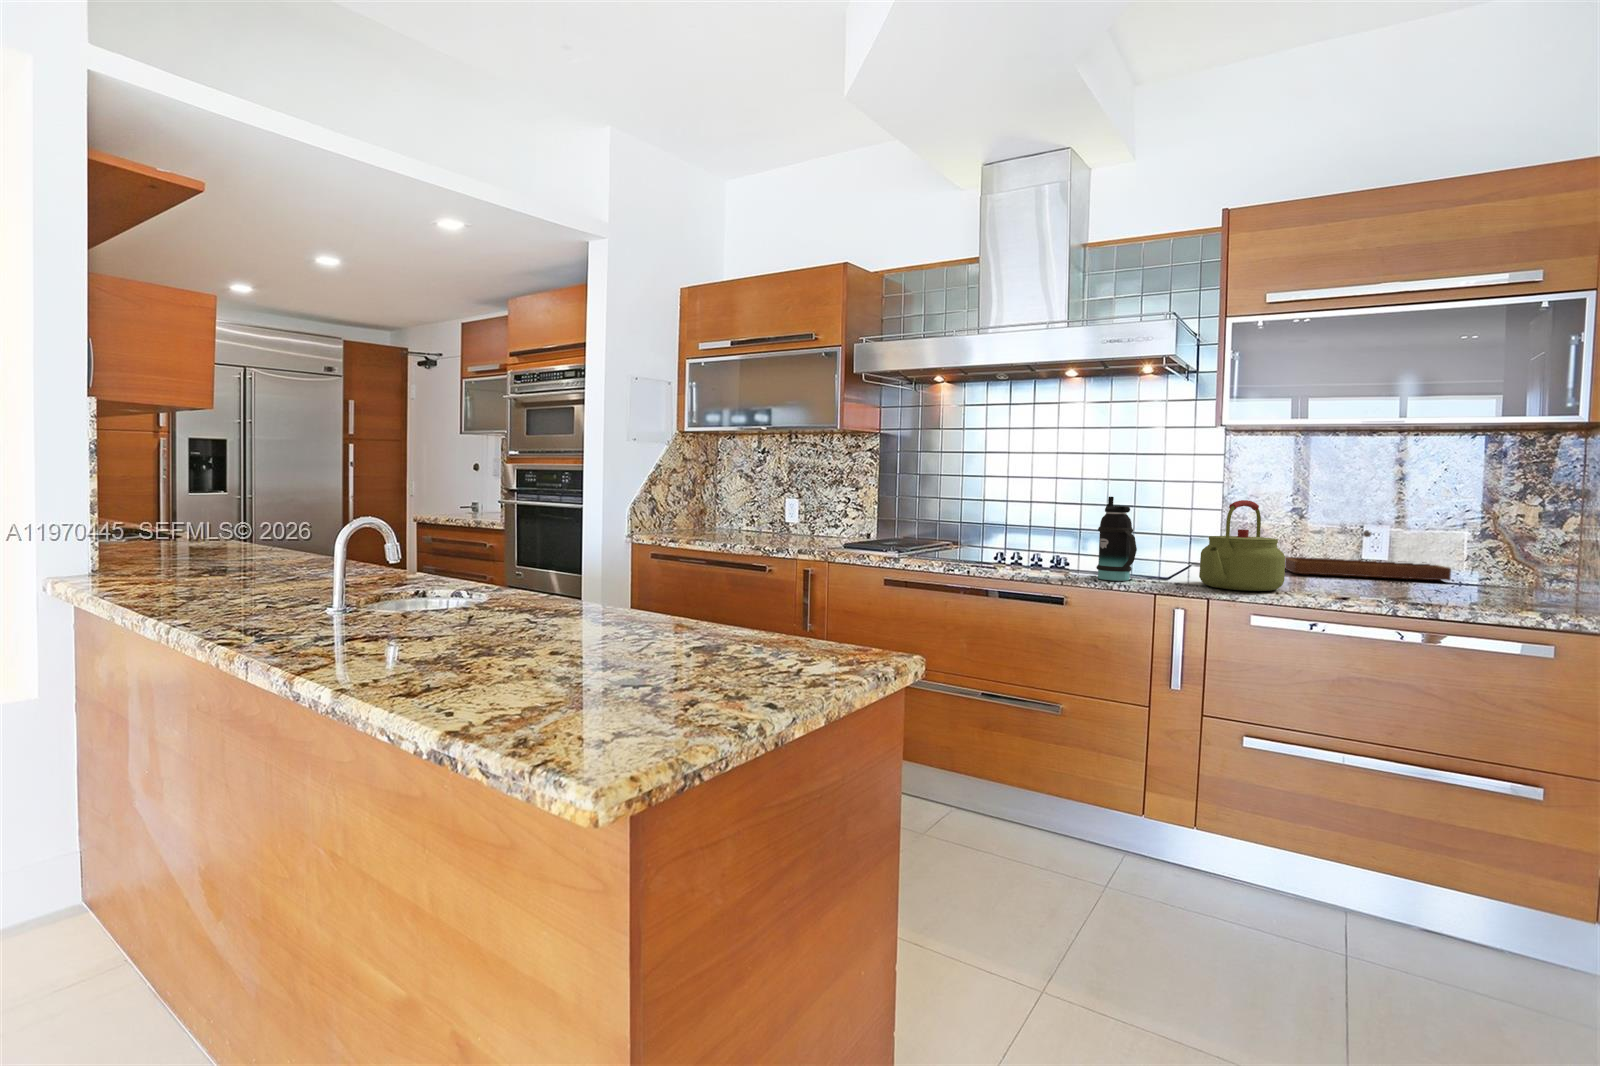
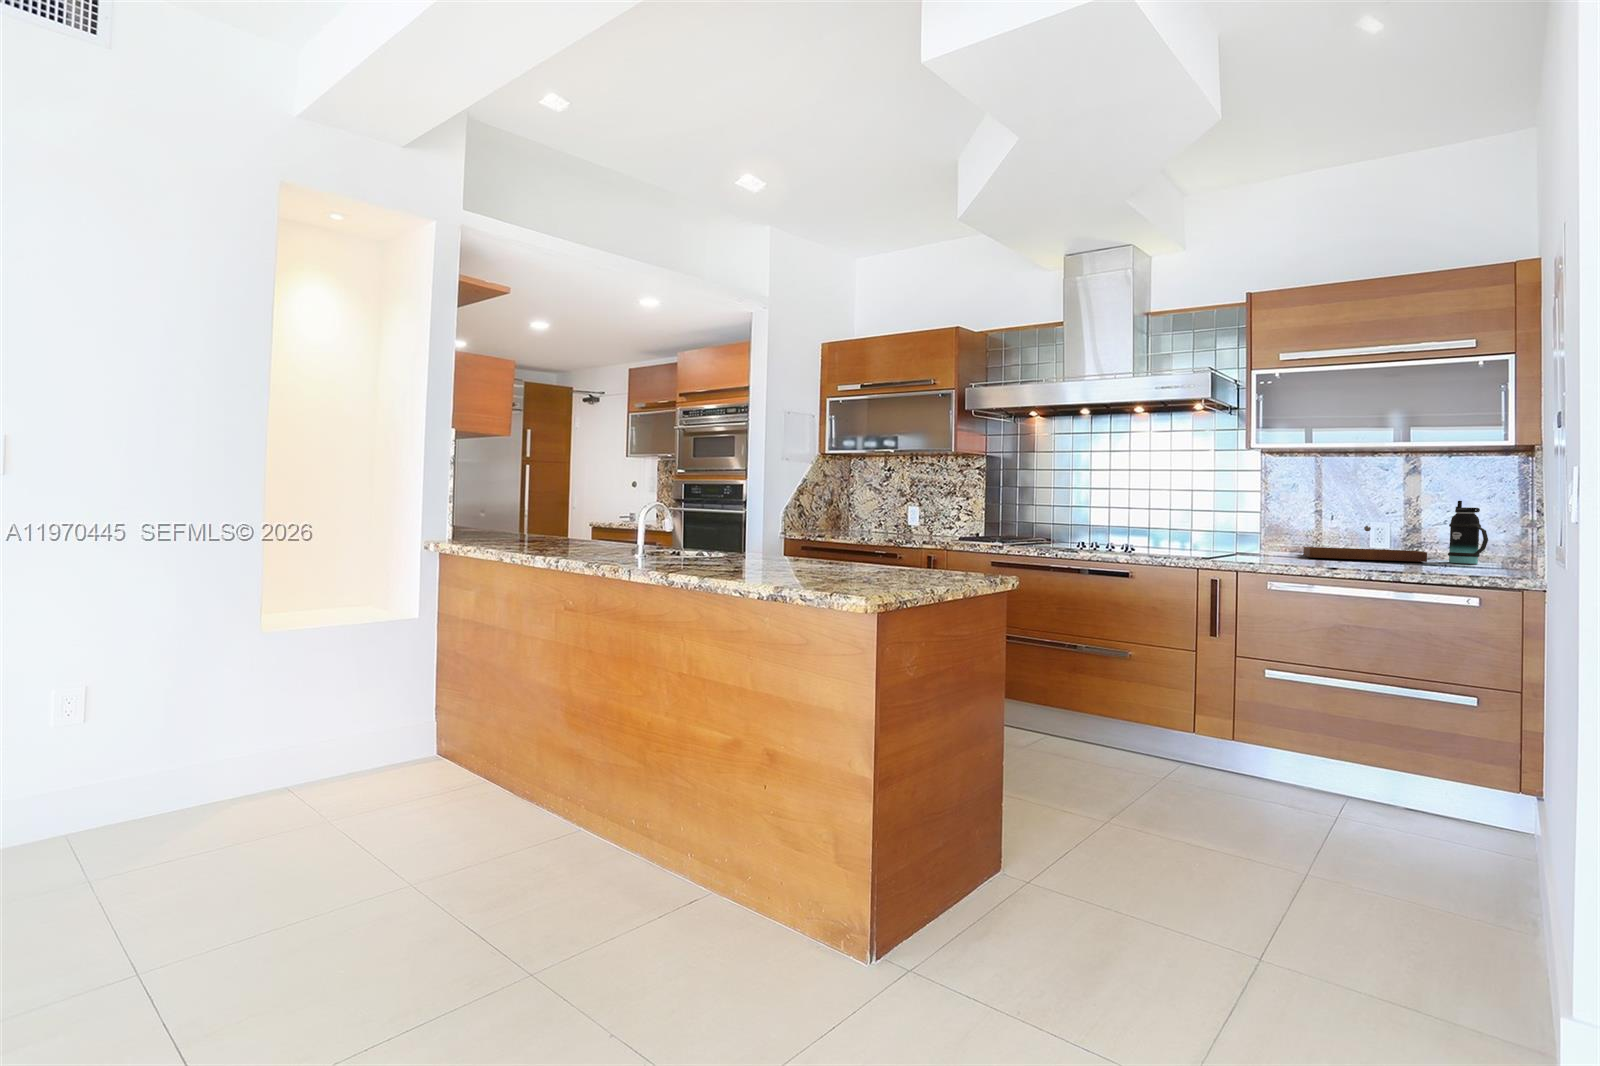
bottle: present [1096,497,1137,581] -> present [1448,501,1488,564]
kettle: present [1199,500,1285,591] -> none [1233,502,1295,566]

